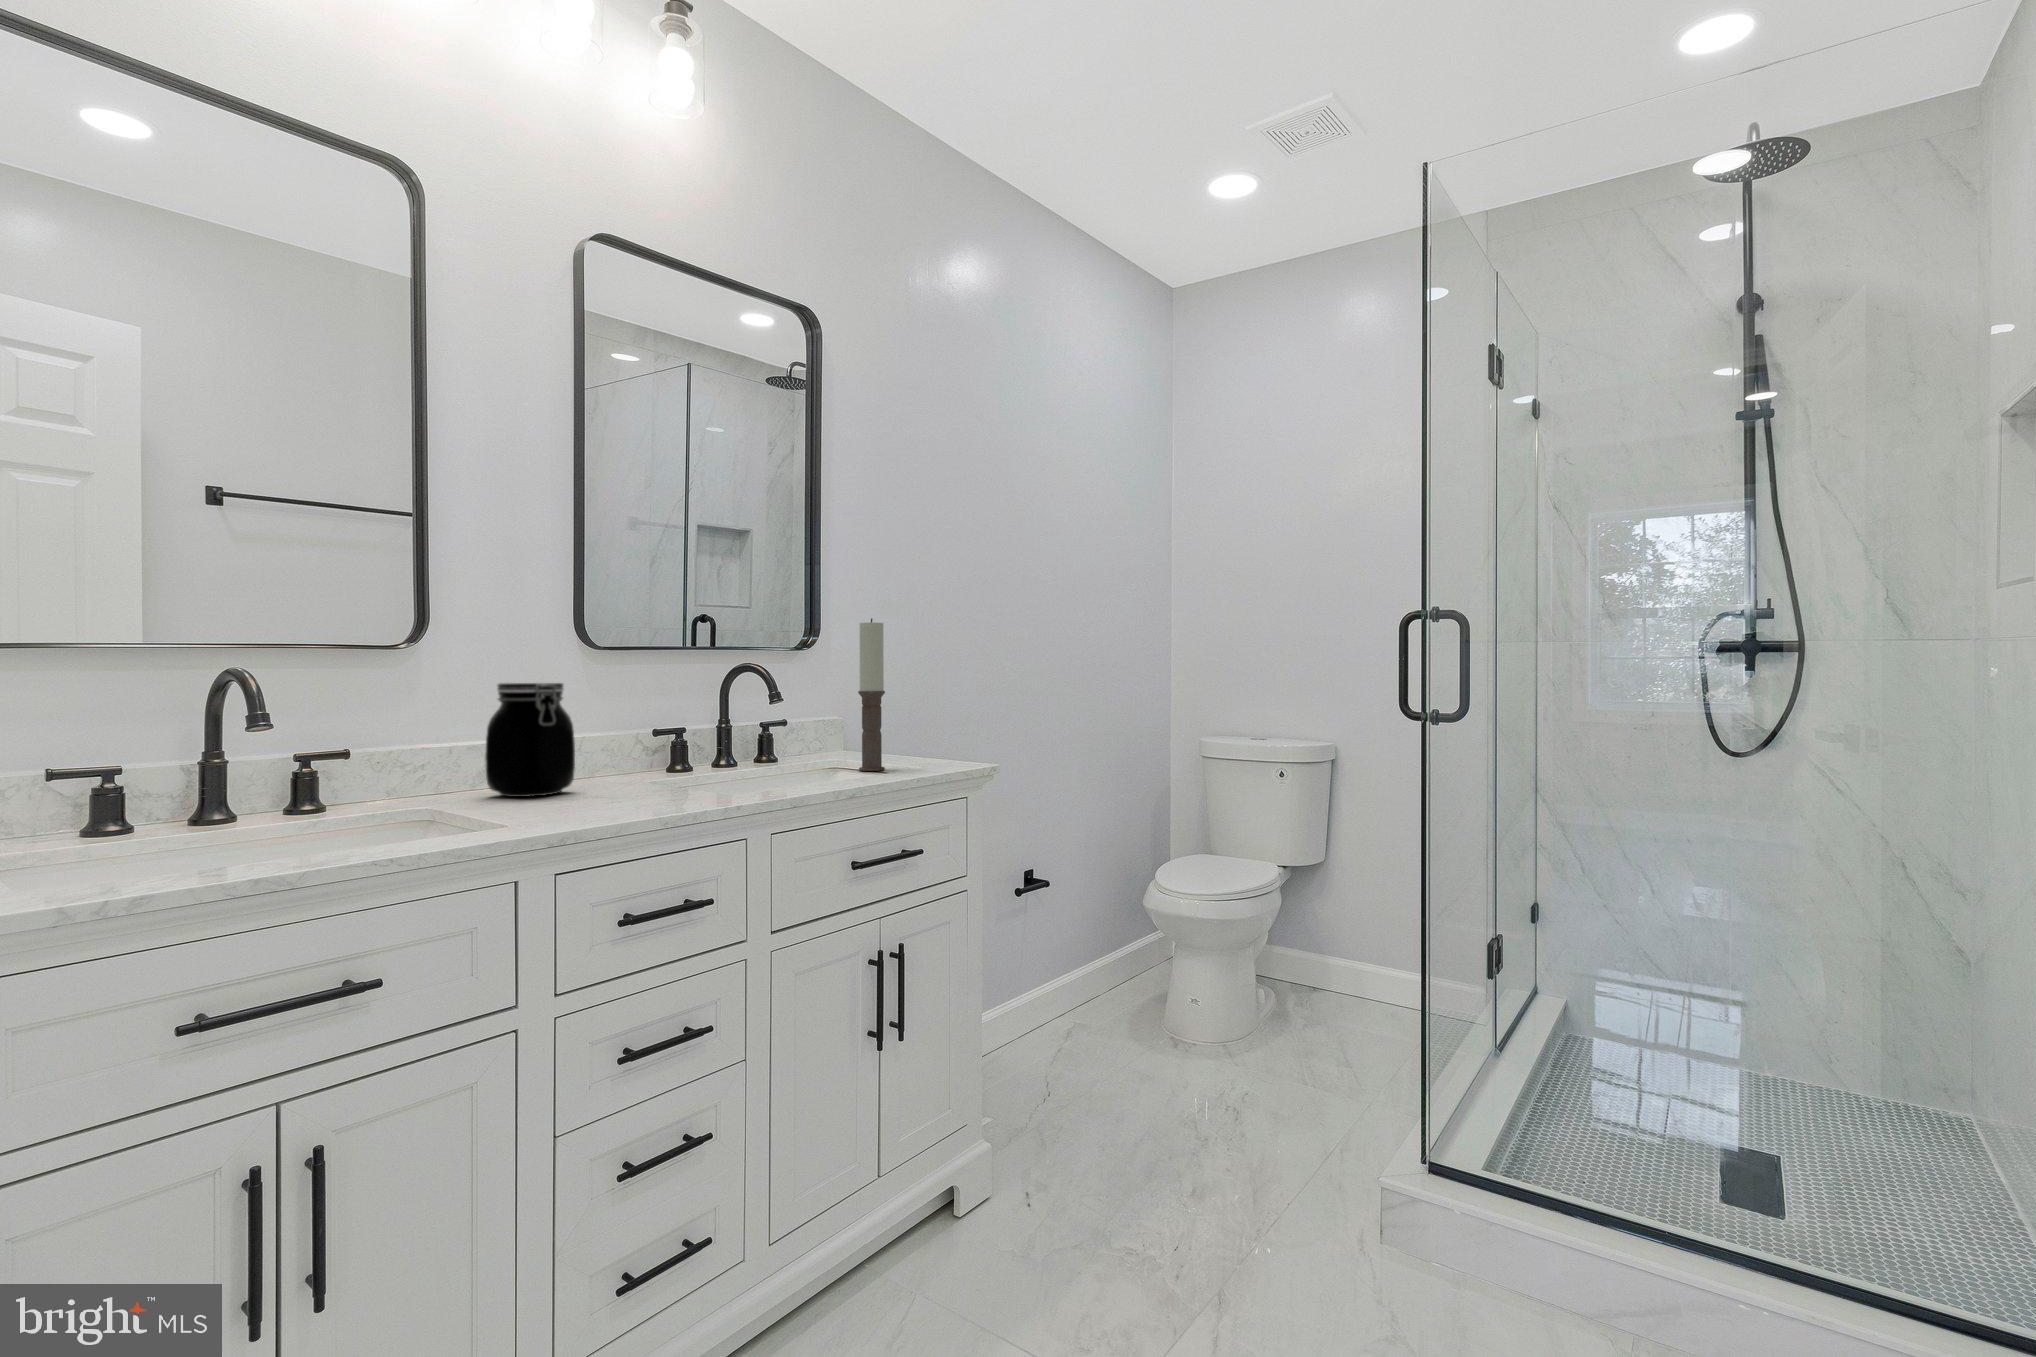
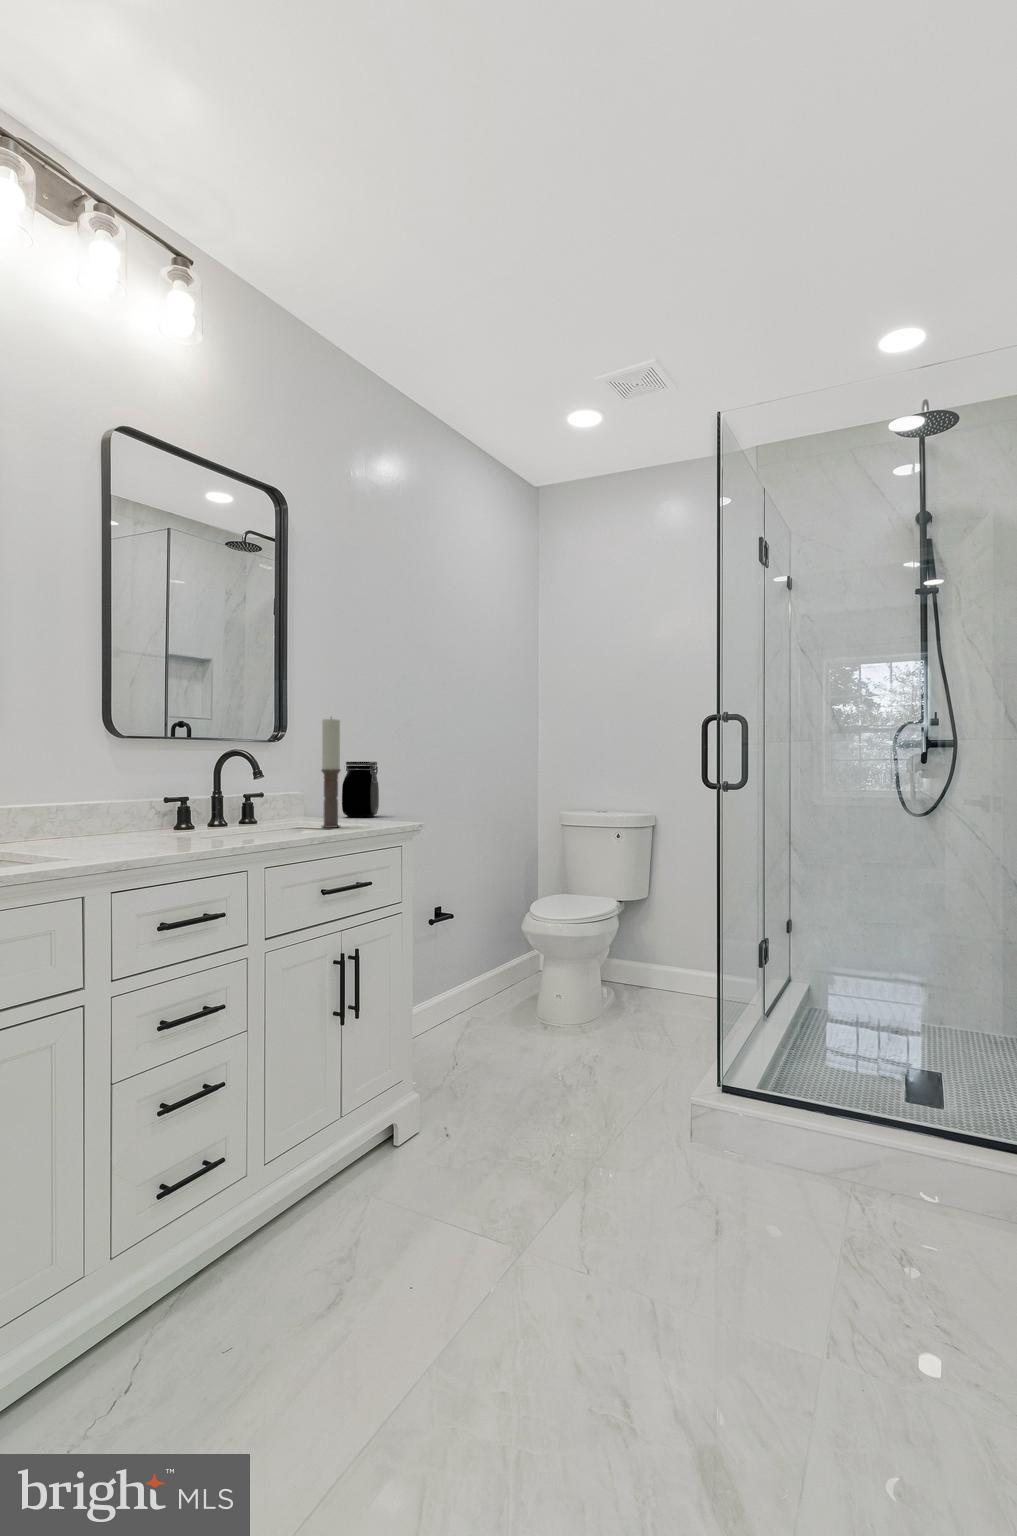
jar: present [485,683,575,797] -> present [342,762,379,817]

